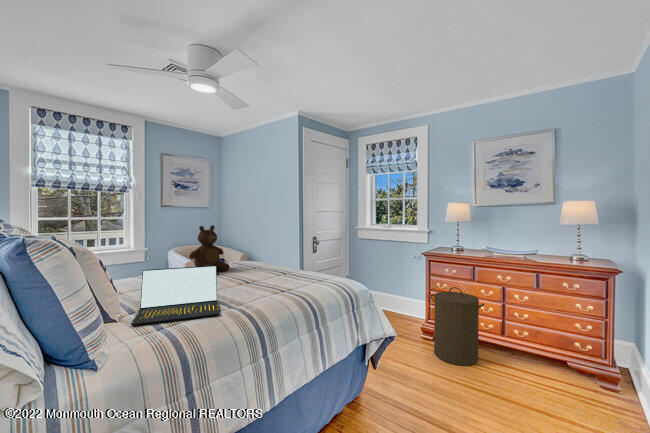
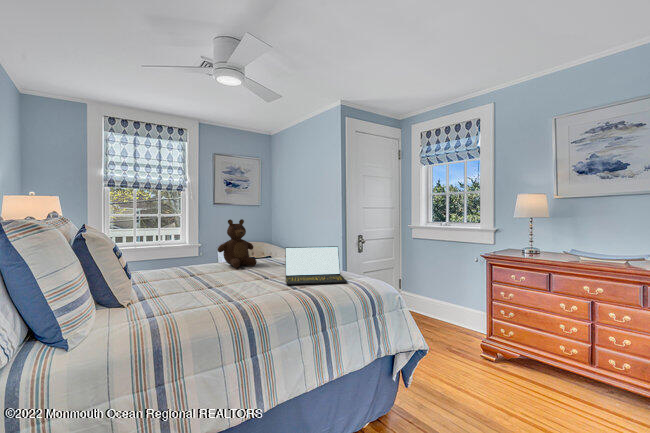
laptop: present [131,265,219,325] -> present [285,246,347,285]
laundry hamper: present [431,287,484,365] -> none [490,297,562,397]

